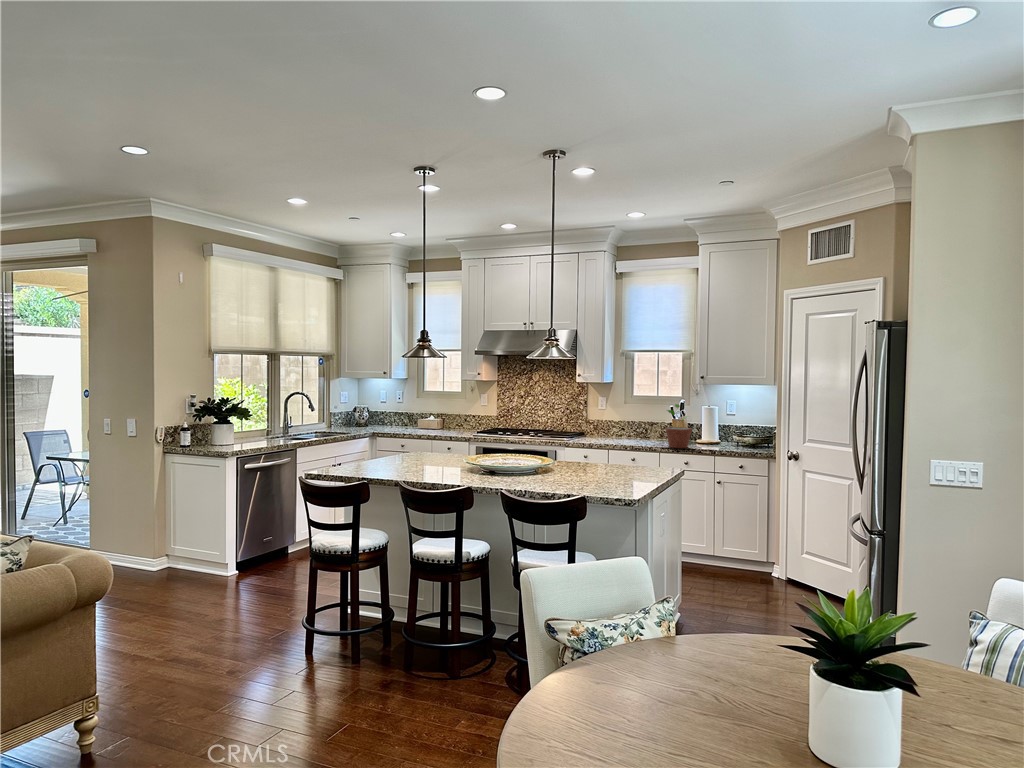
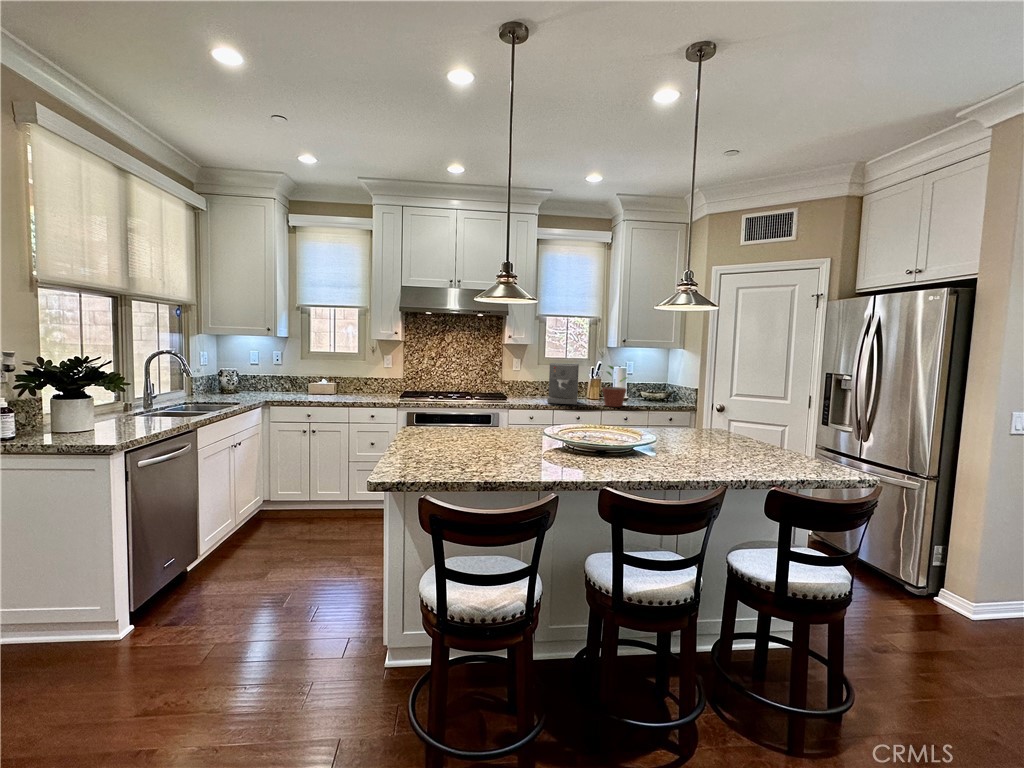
coffee maker: none [609,401,649,445] -> present [547,363,579,405]

